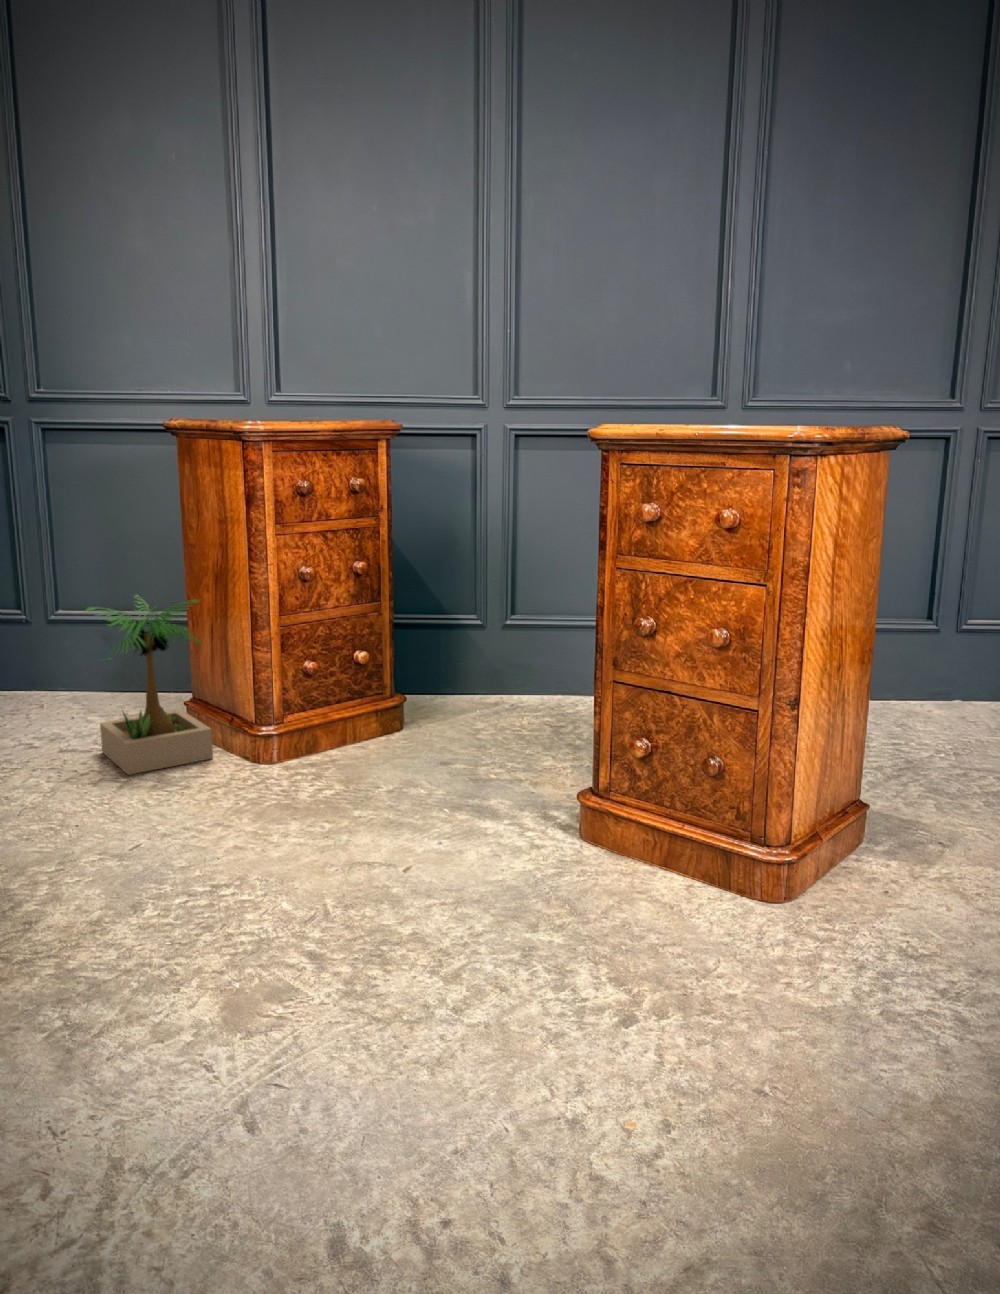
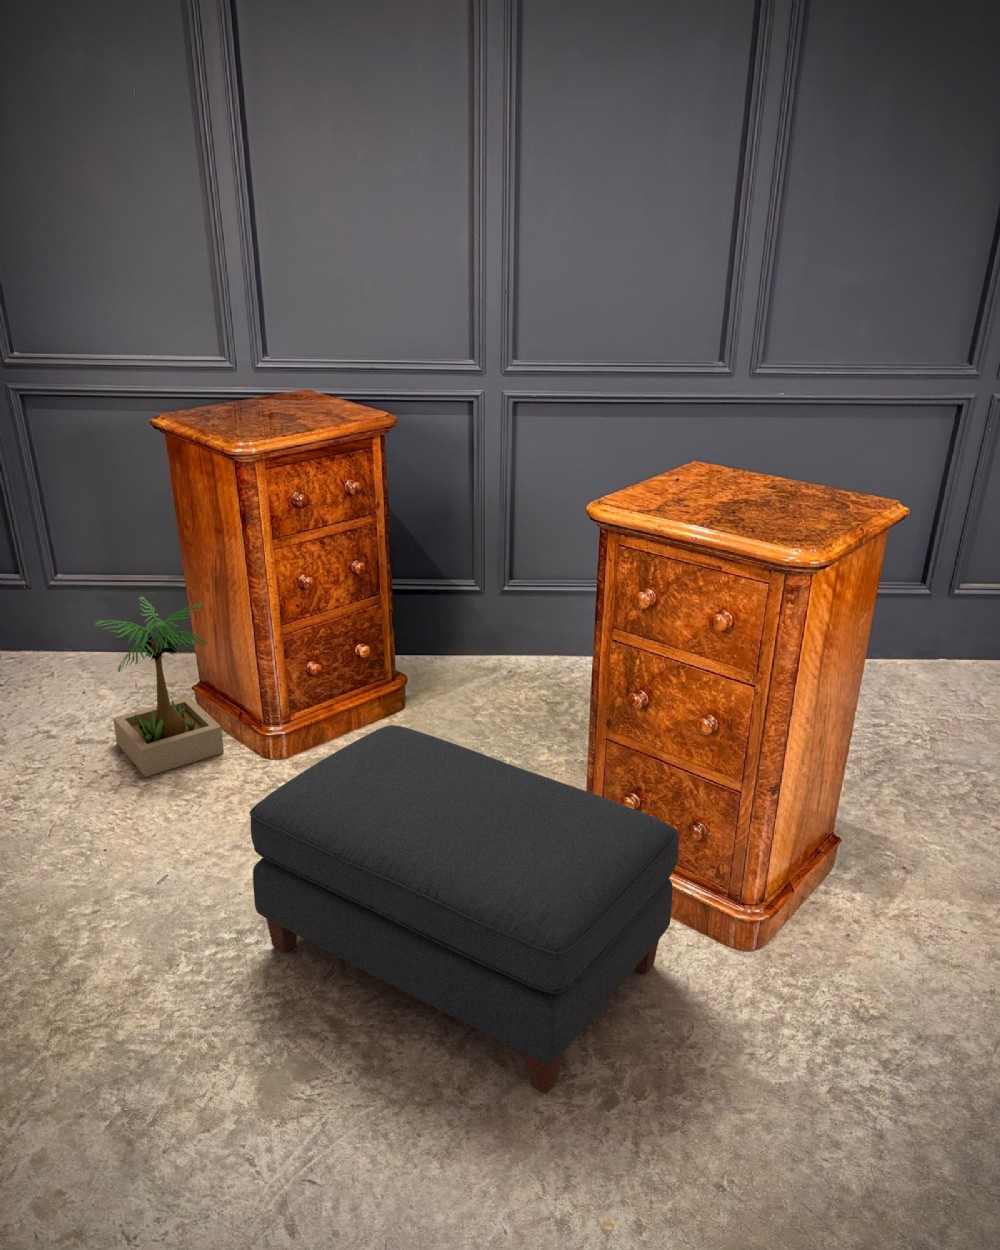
ottoman: none [230,677,695,1013] -> present [250,725,679,1093]

